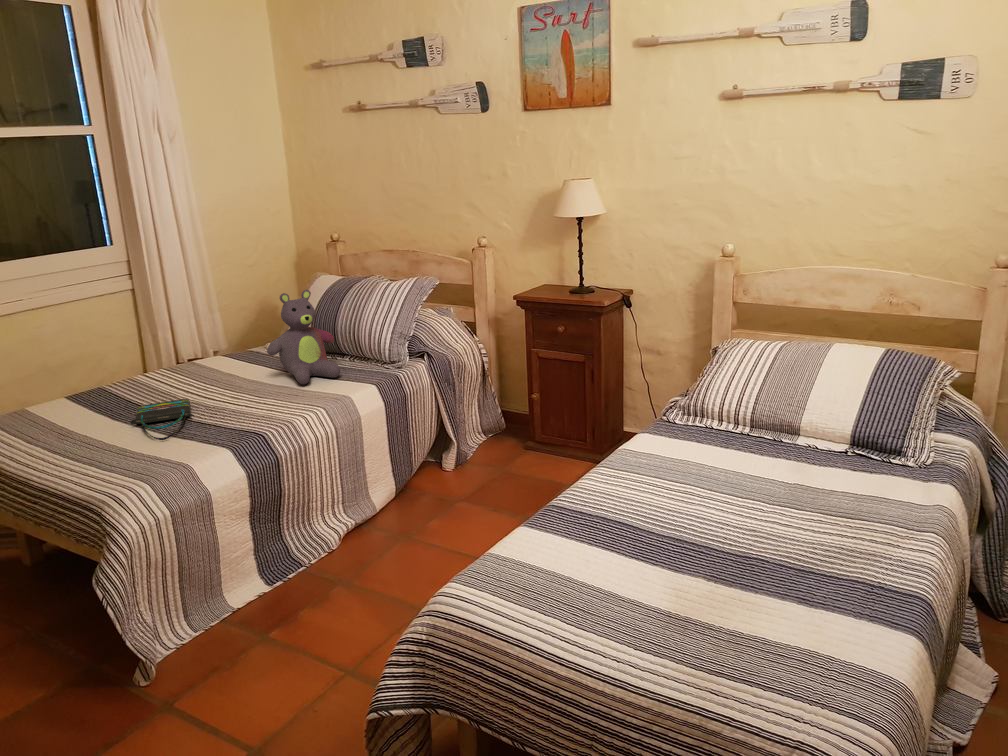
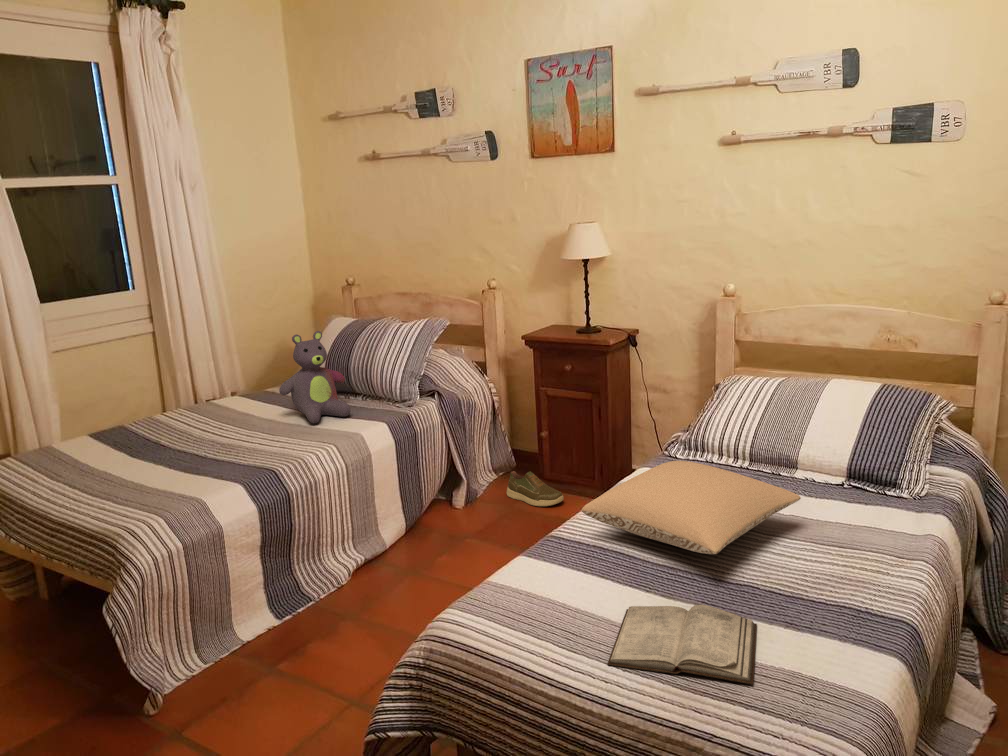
tote bag: present [131,399,193,440] -> none [146,438,207,477]
pillow: none [585,428,809,527] -> present [582,461,801,554]
shoe: none [497,432,555,468] -> present [507,471,564,506]
diary: none [620,580,773,667] -> present [607,605,757,685]

